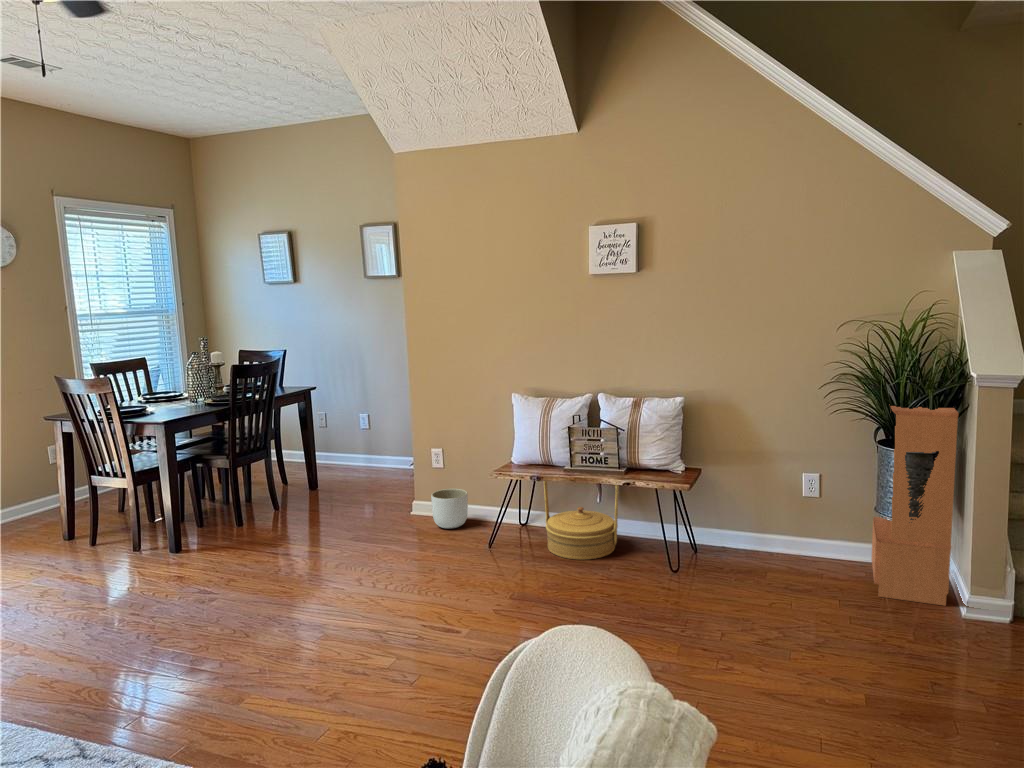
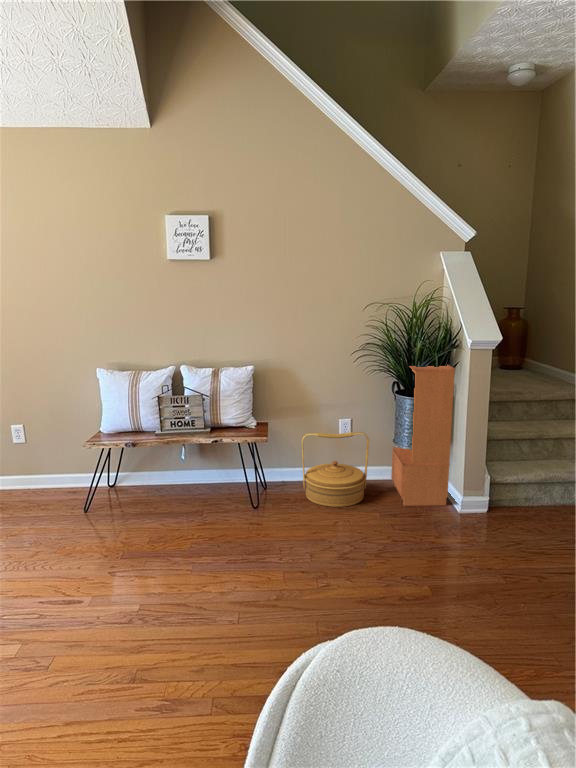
woven basket: present [544,481,619,560] -> present [302,432,369,507]
planter: present [431,489,468,529] -> none [17,460,56,499]

